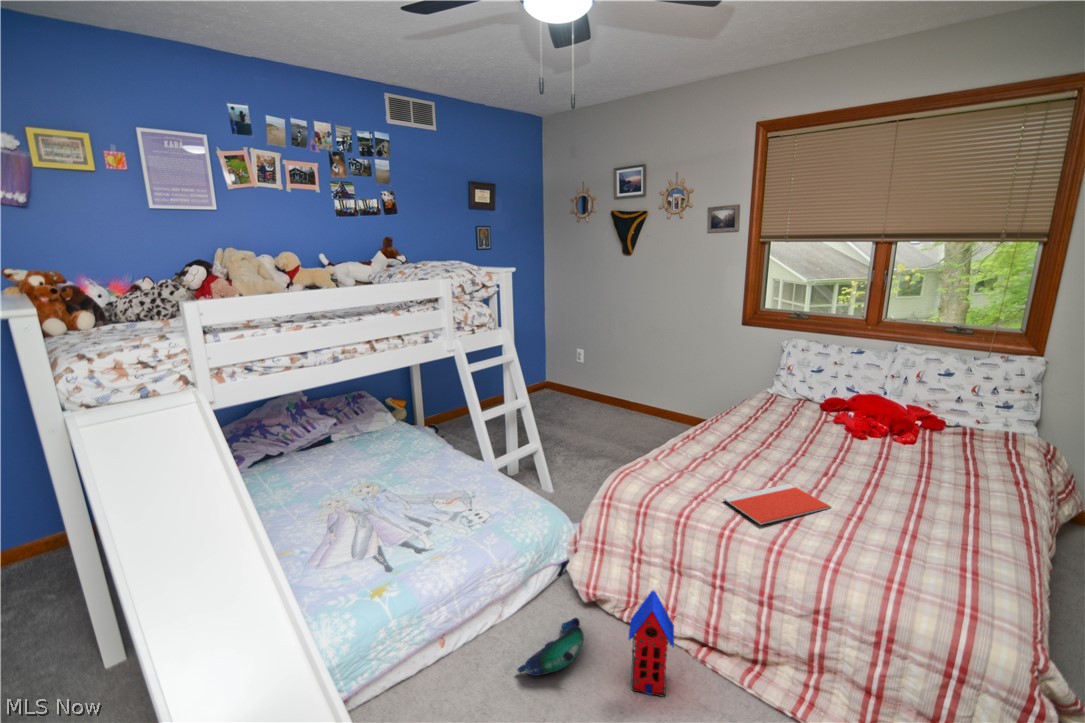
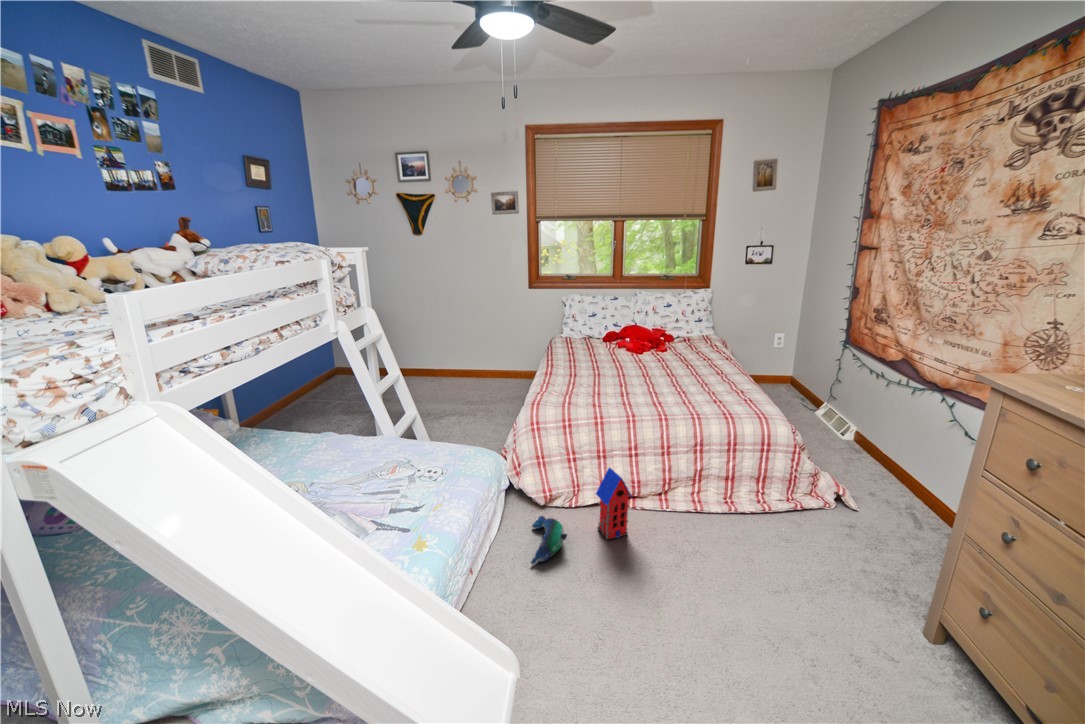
notebook: present [723,484,831,525] -> none [613,383,669,408]

